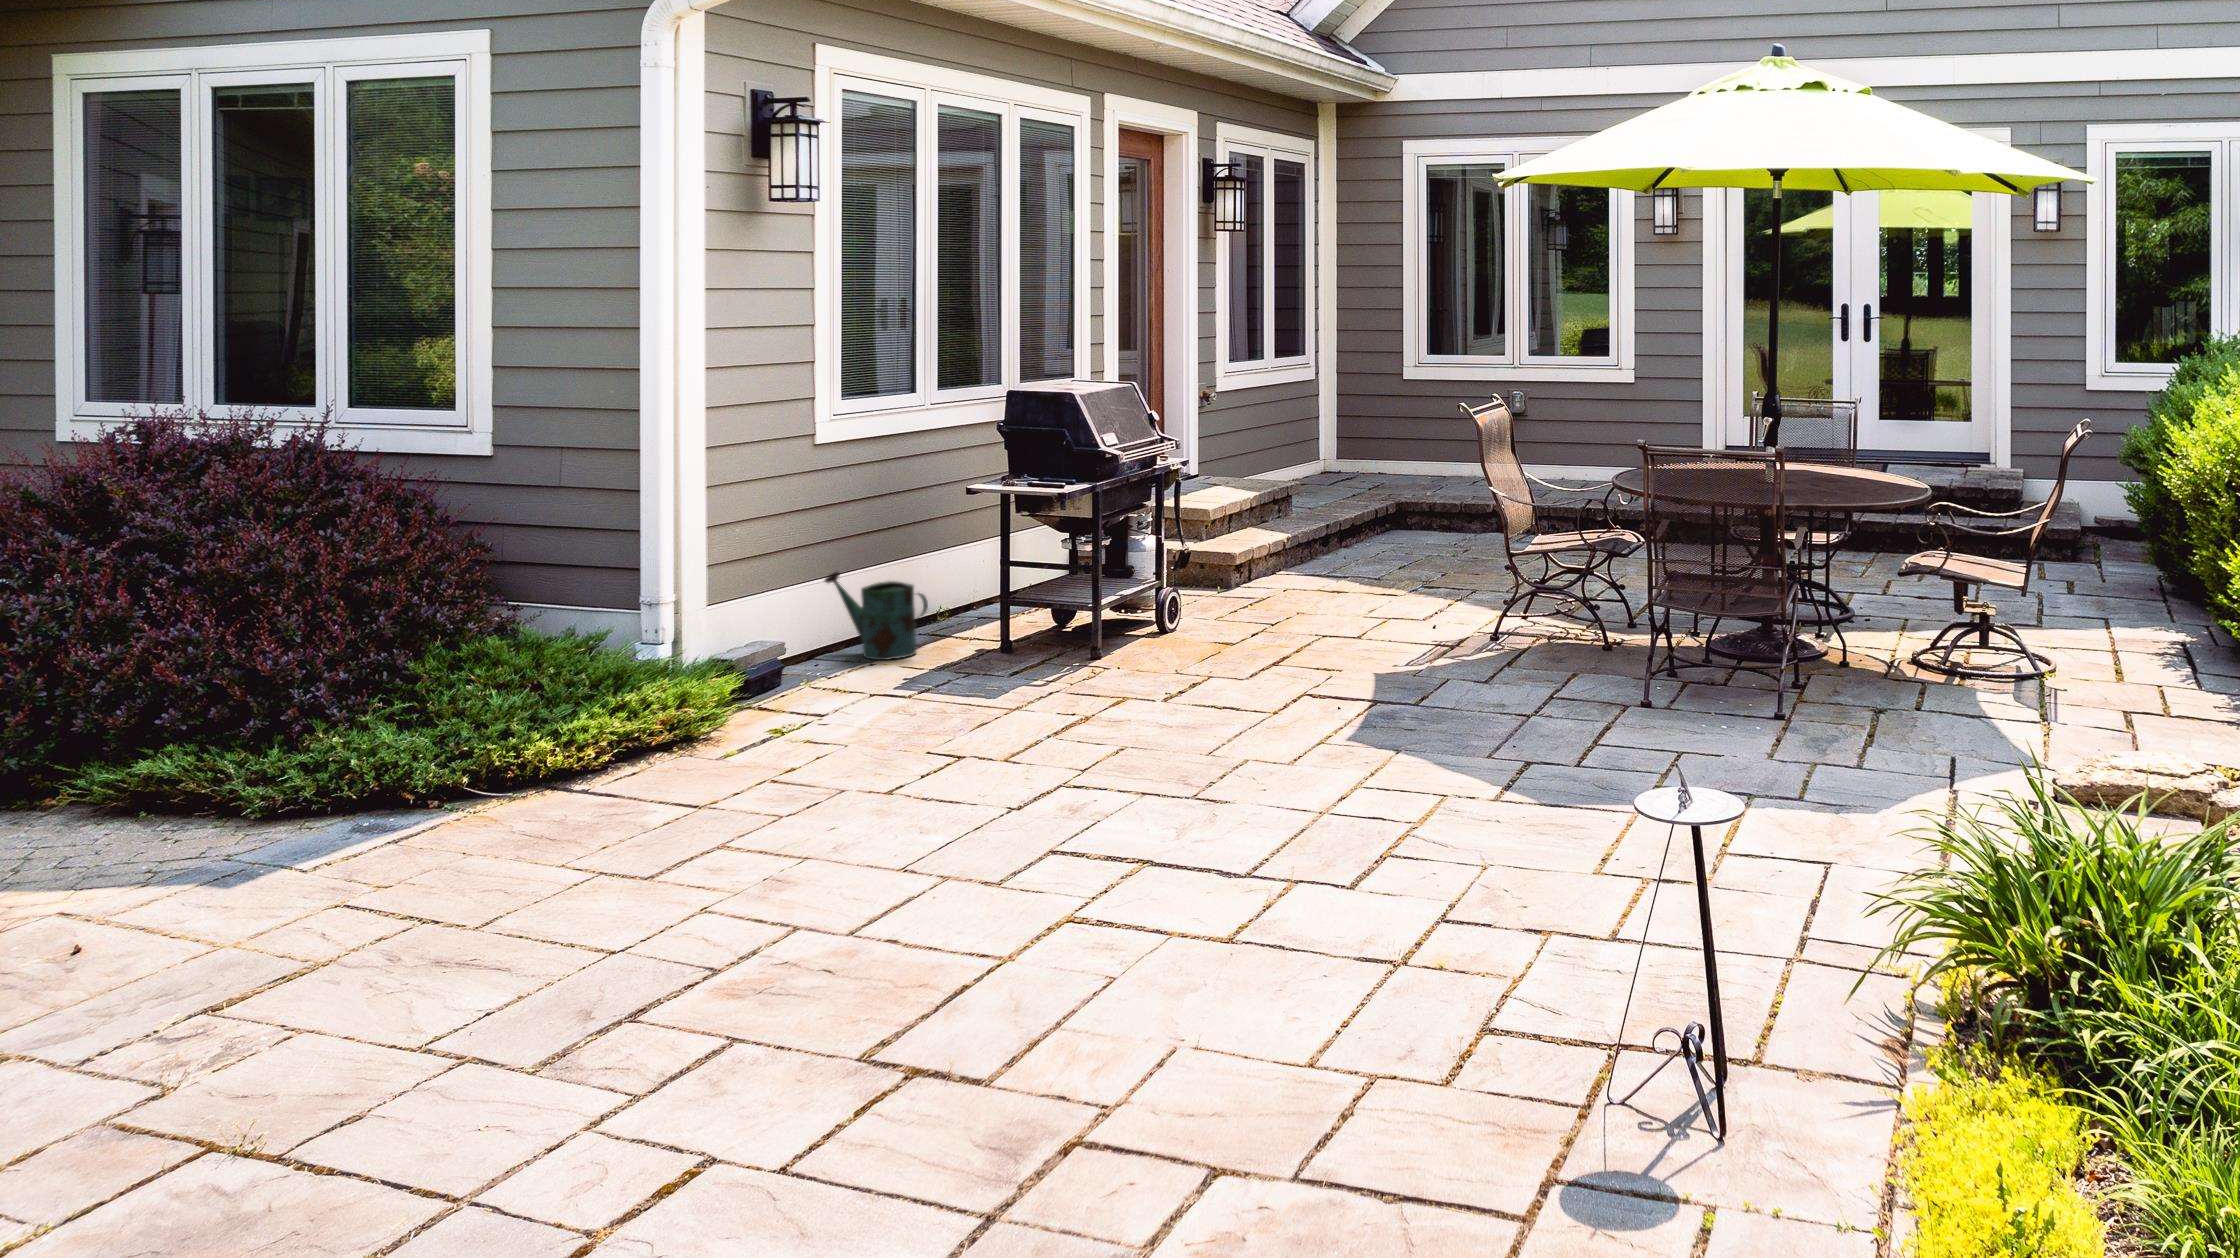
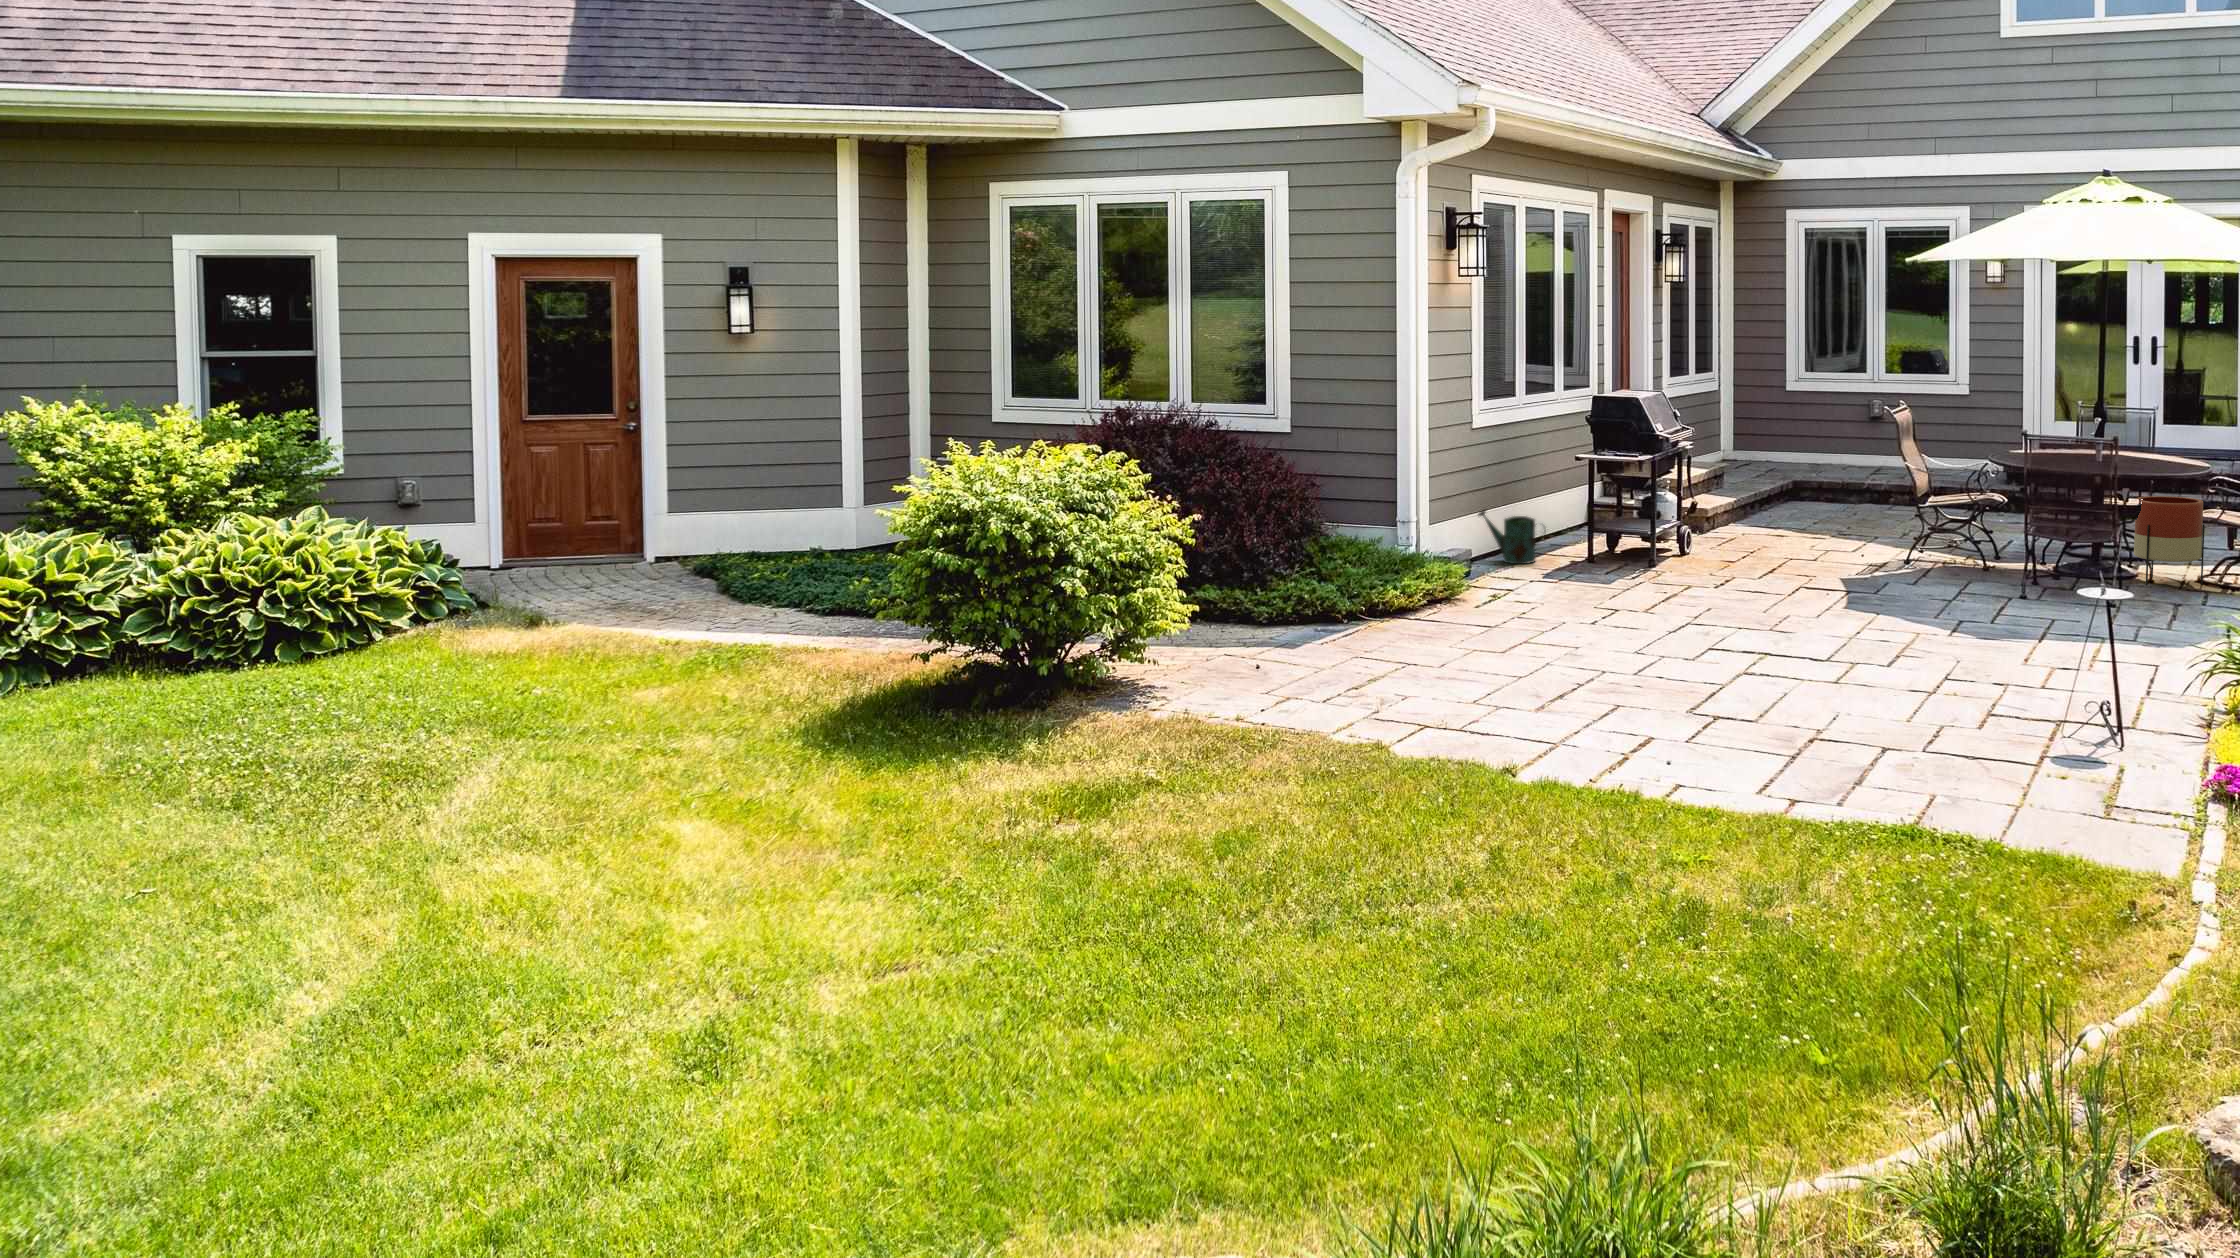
planter: none [1818,534,1919,675] -> present [2134,496,2205,586]

